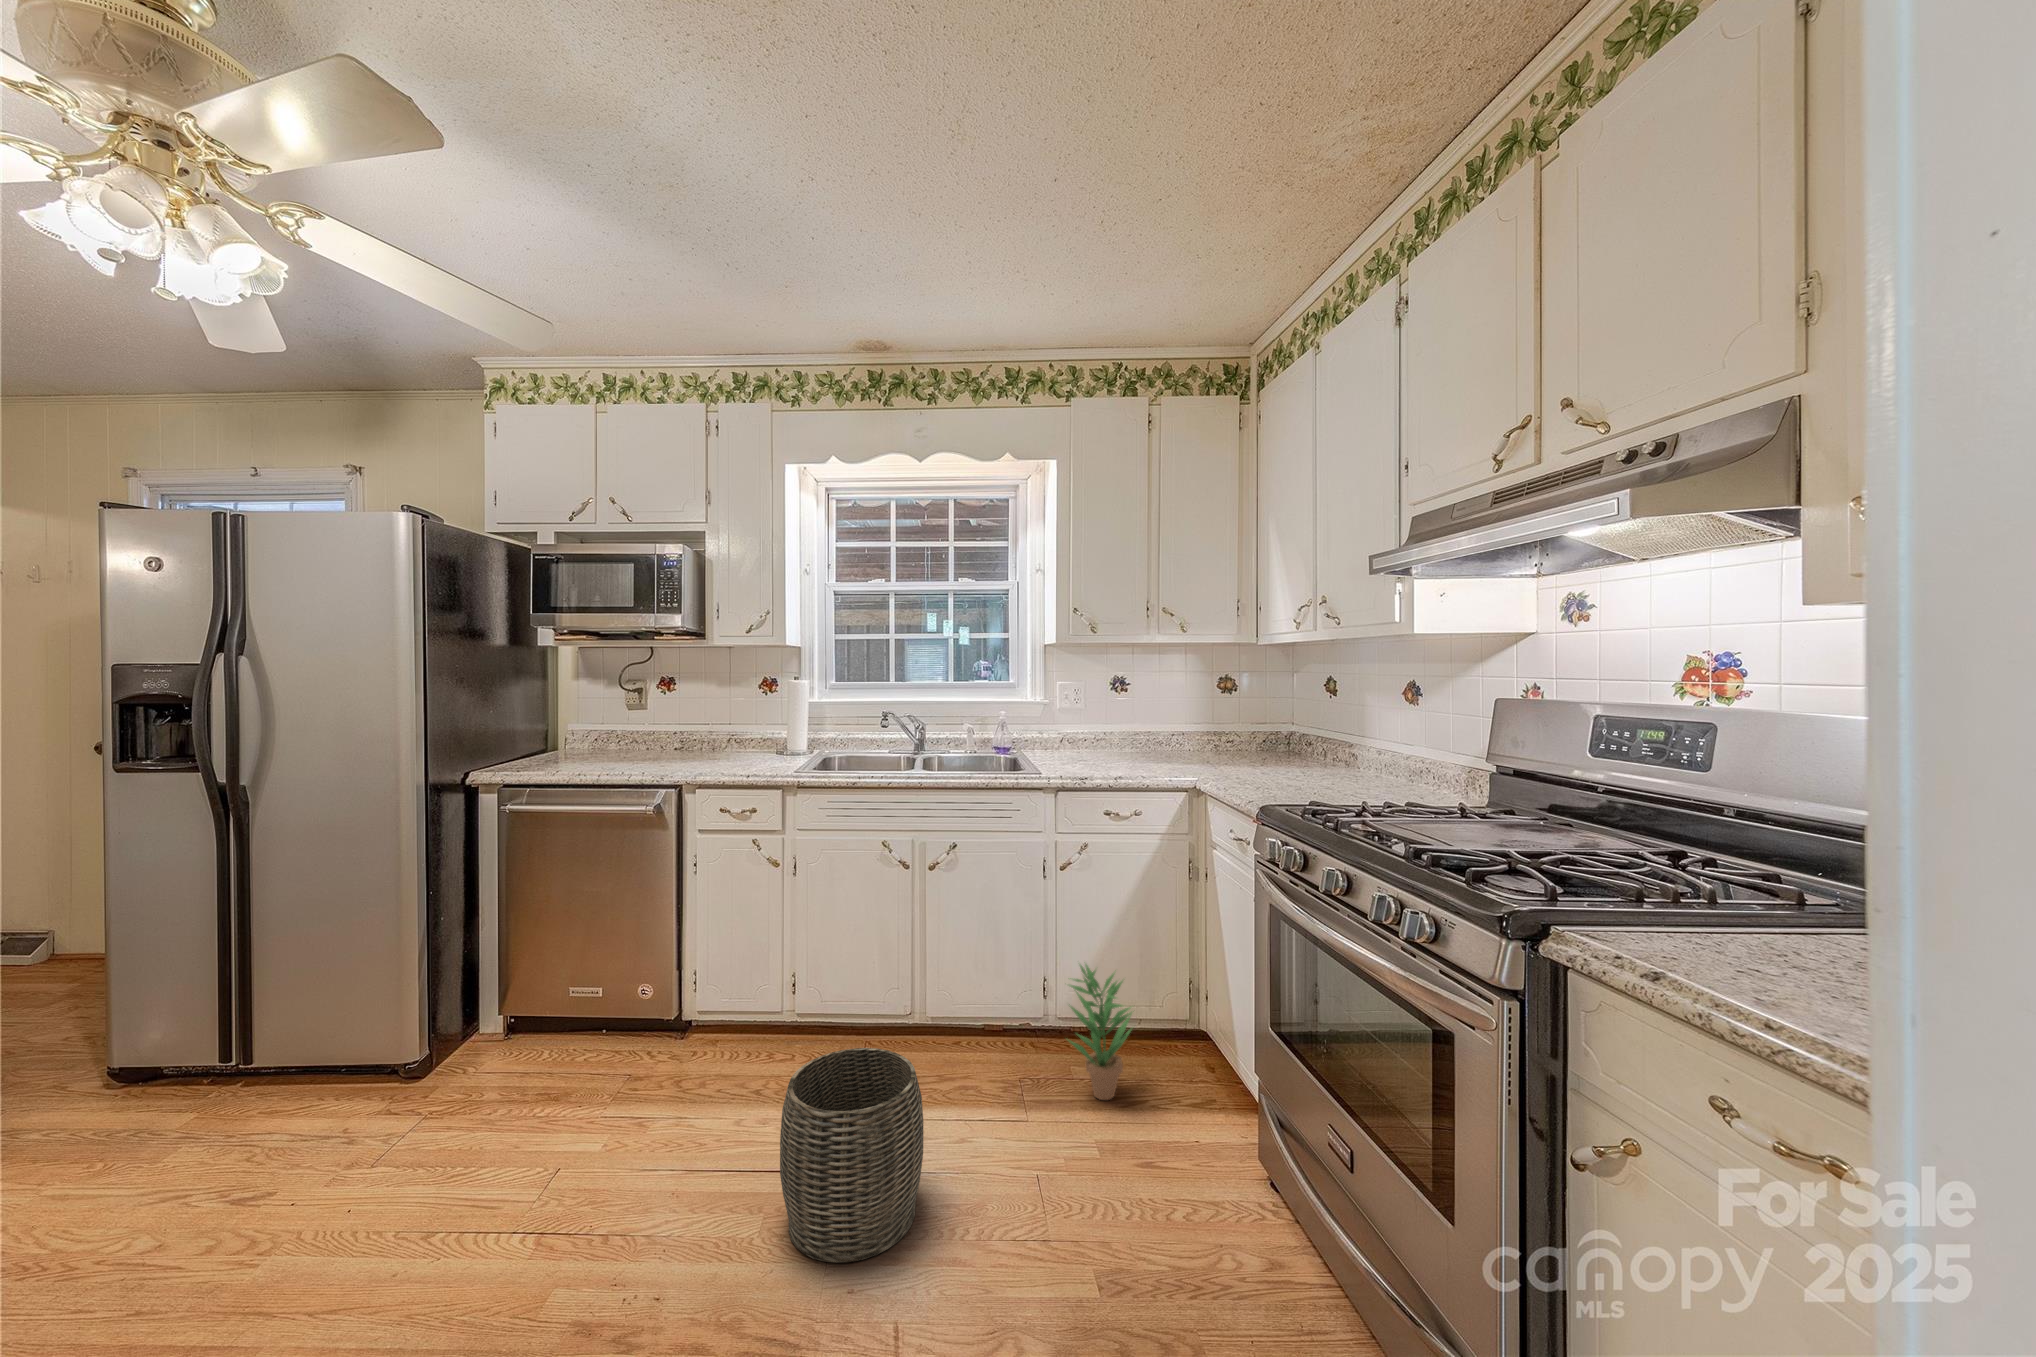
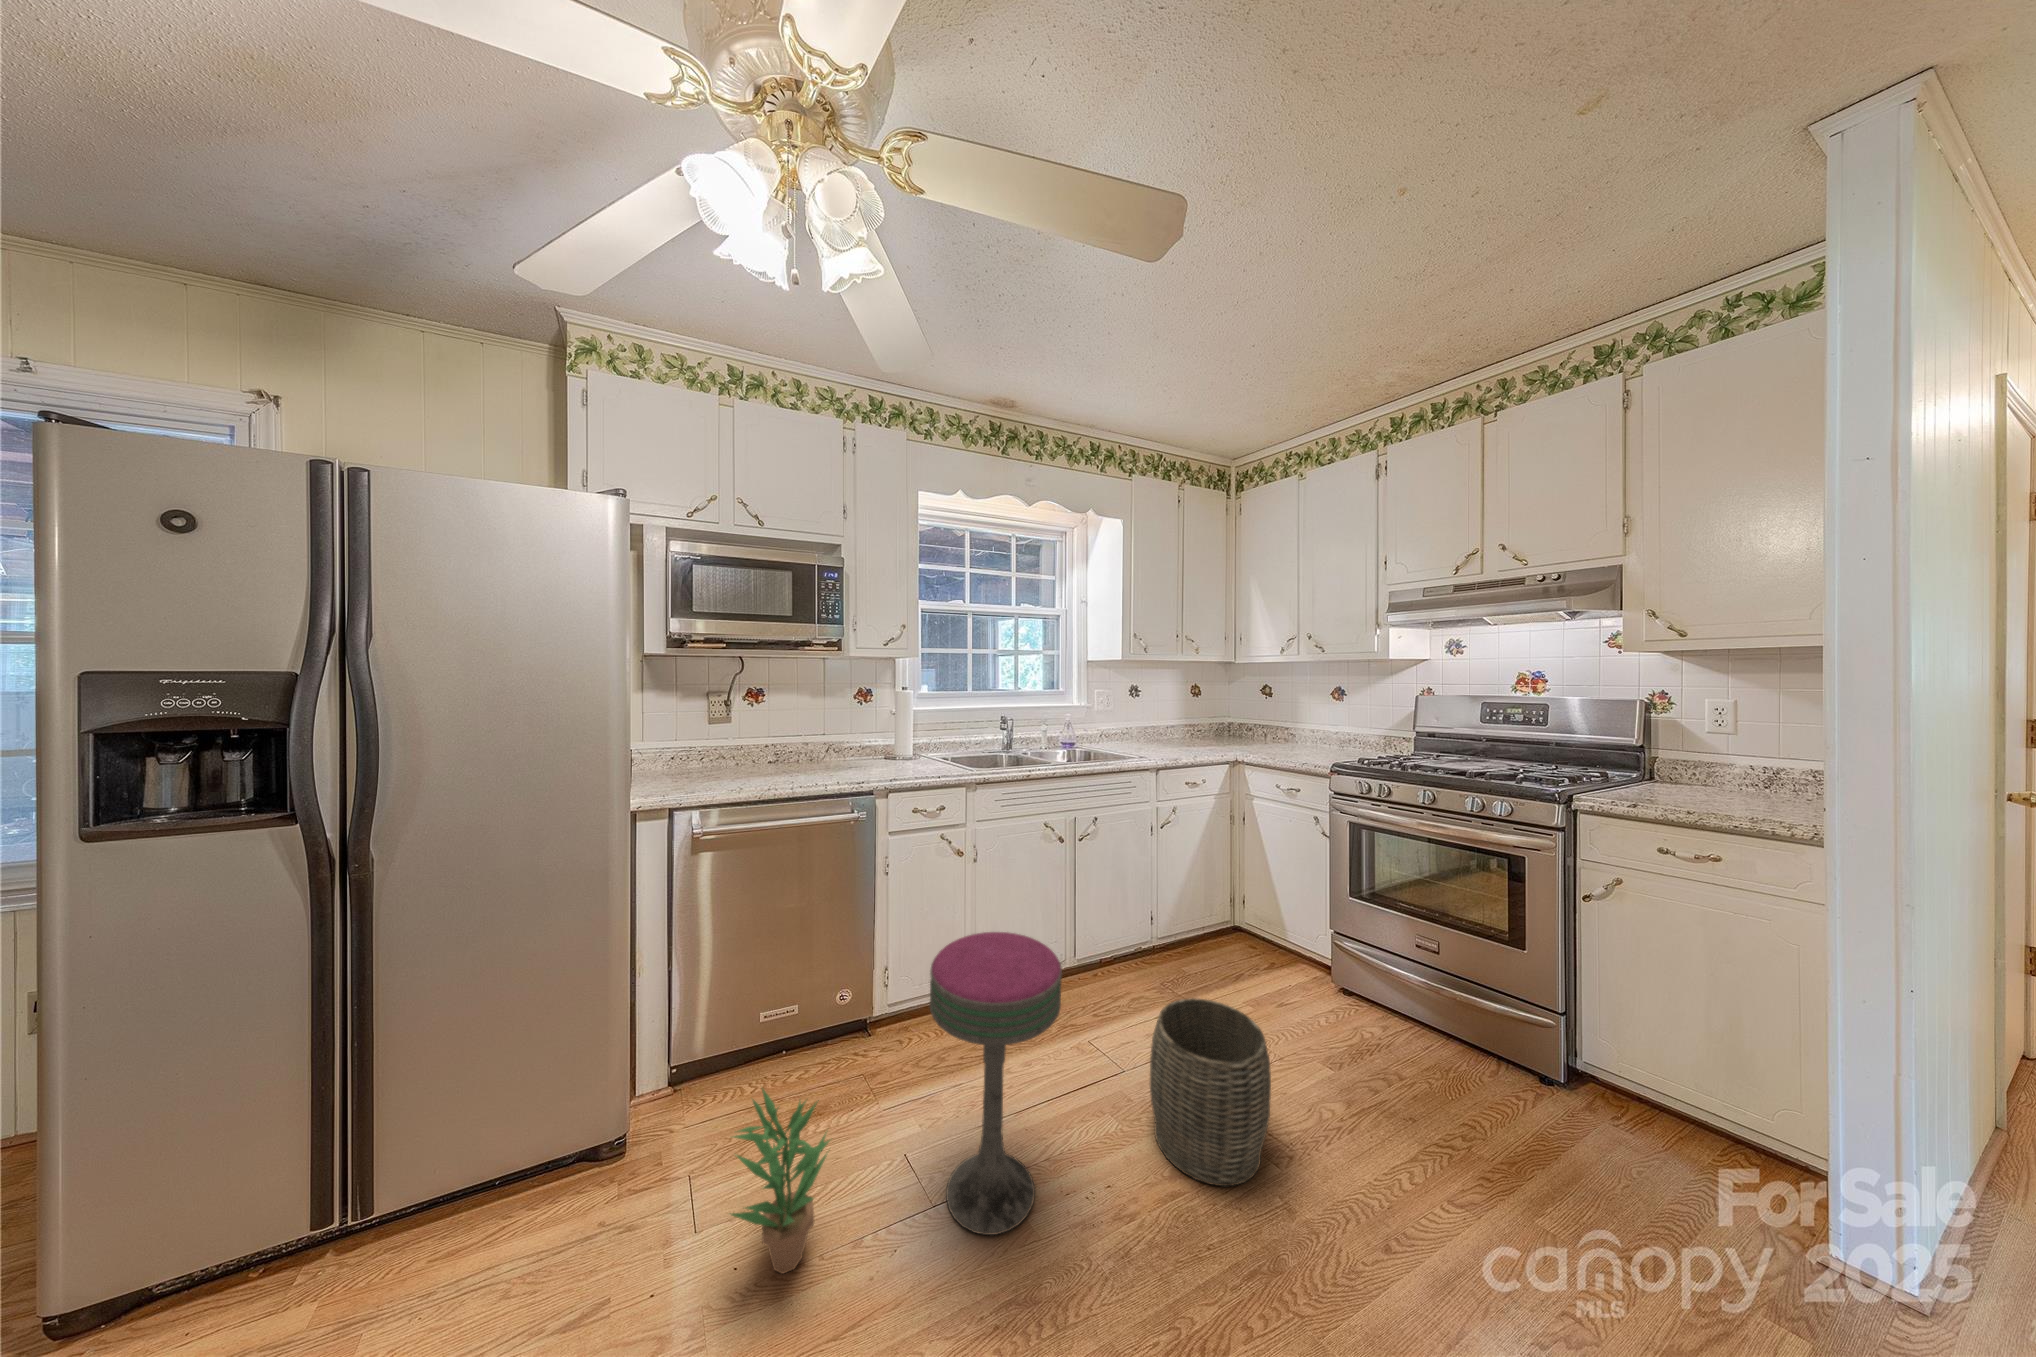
bar stool: none [534,922,684,1211] -> present [930,932,1062,1235]
potted plant: present [1068,964,1132,1100] -> present [730,1089,829,1274]

